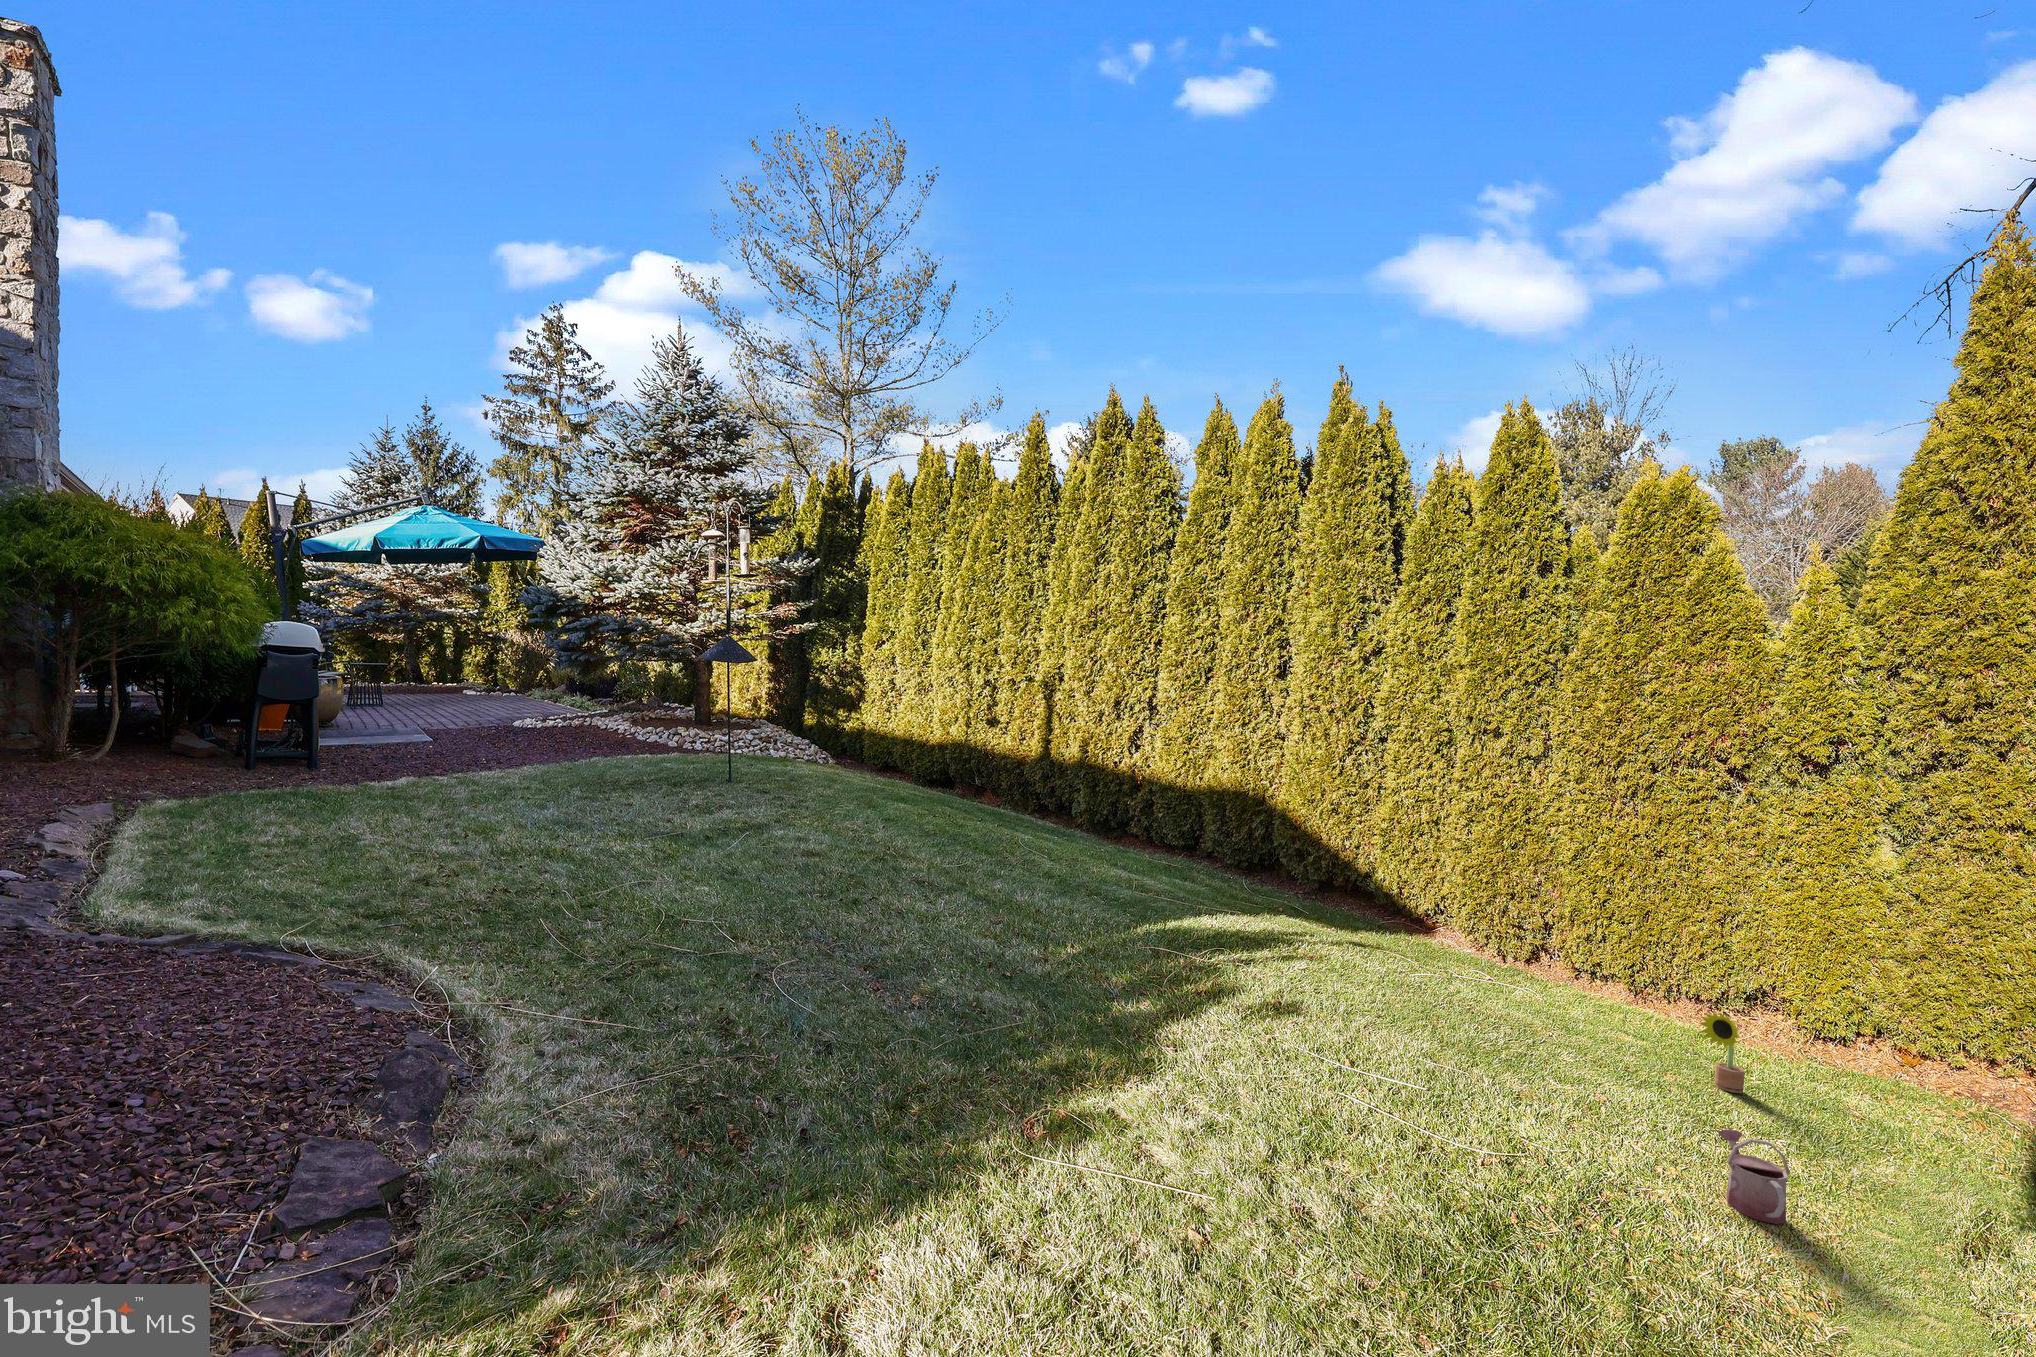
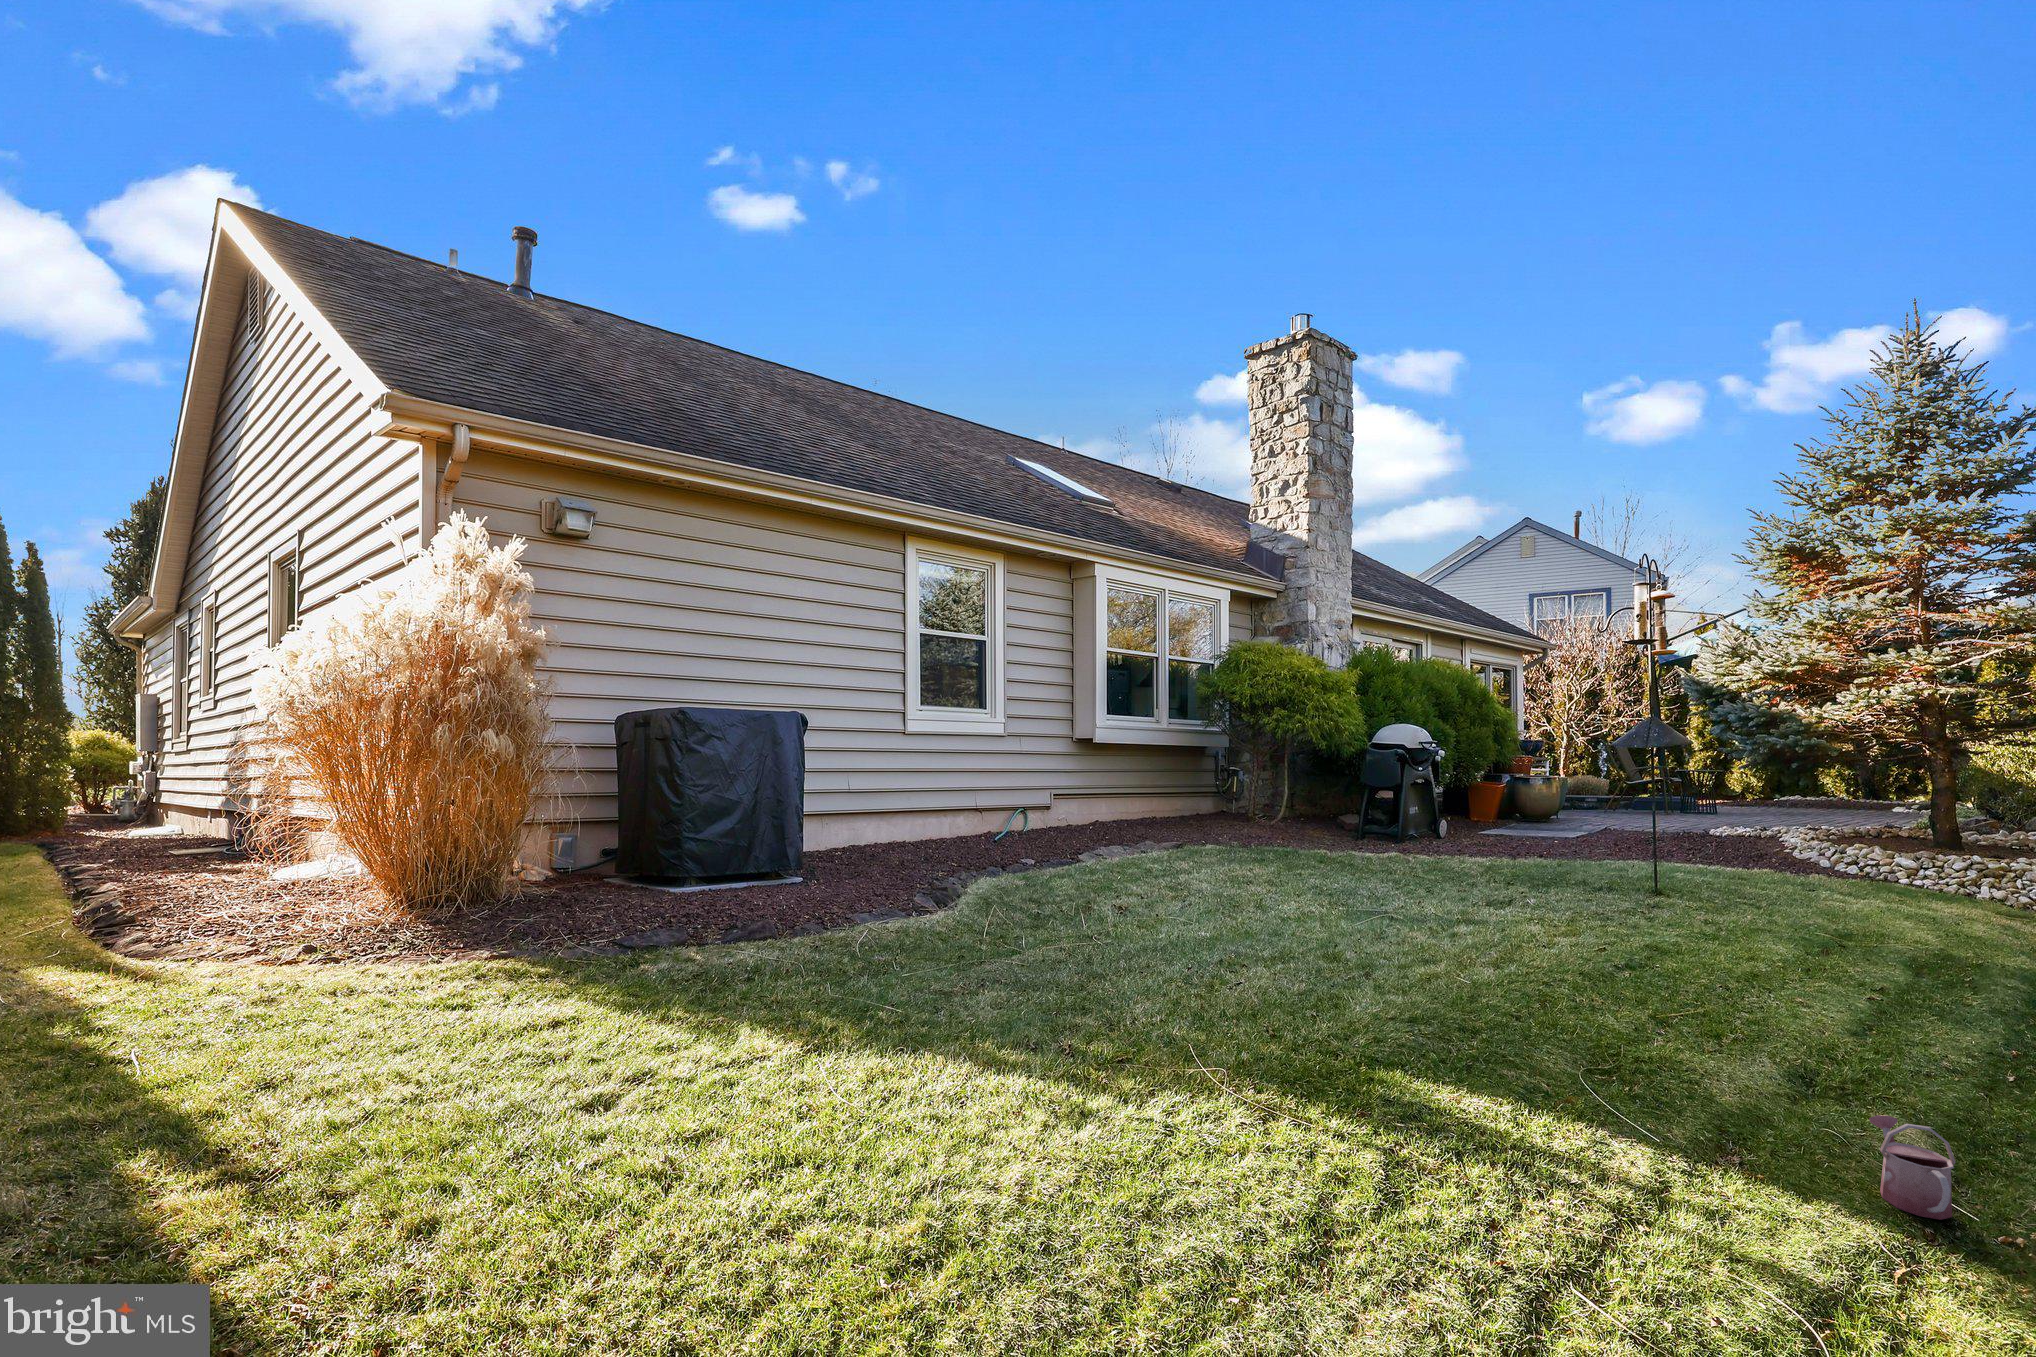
decorative plant: present [1699,1012,1745,1093] -> none [1843,988,1900,1080]

